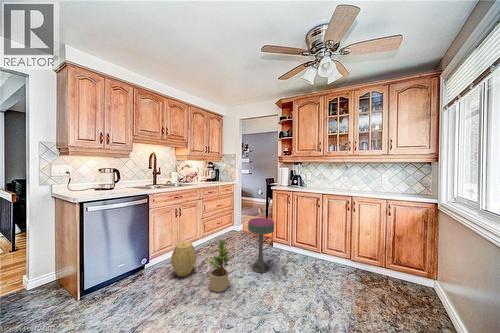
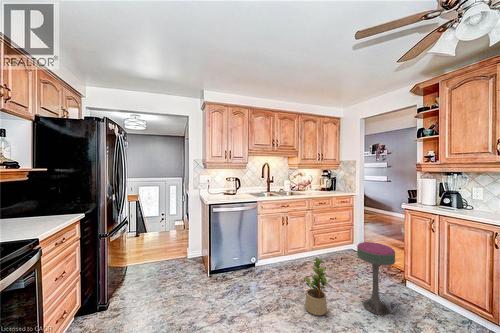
woven basket: present [171,242,196,276] -> none [274,252,298,287]

